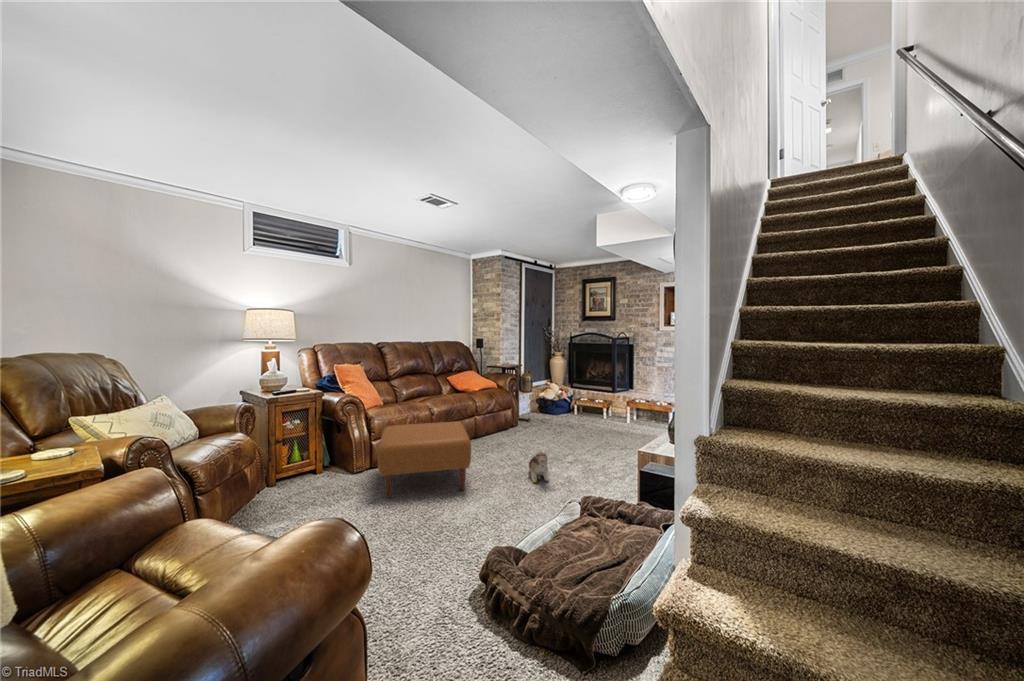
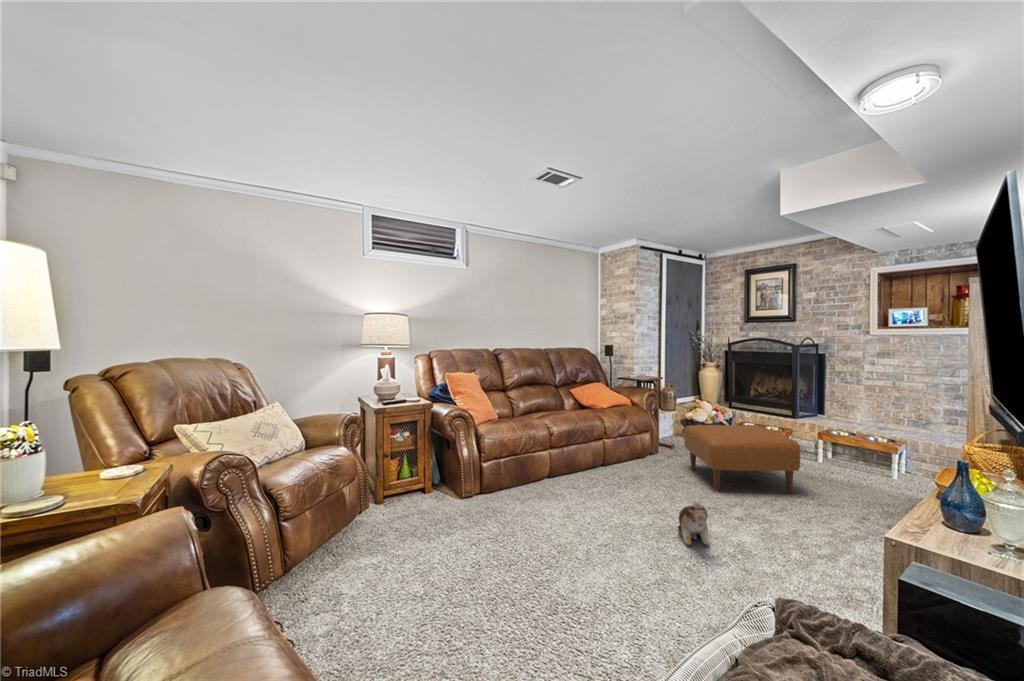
ottoman: present [377,422,471,498] -> present [684,425,800,493]

